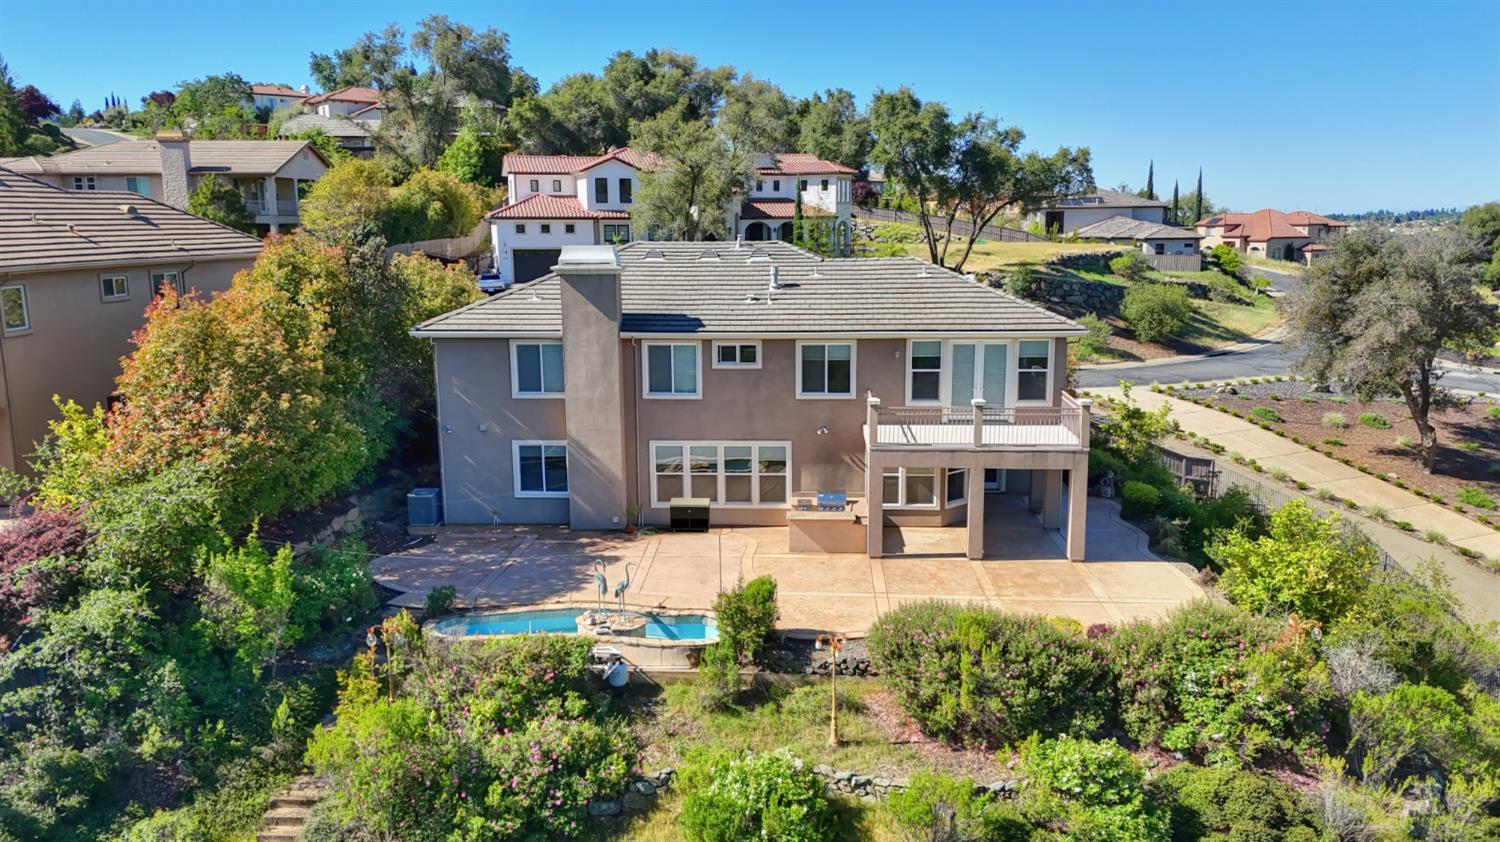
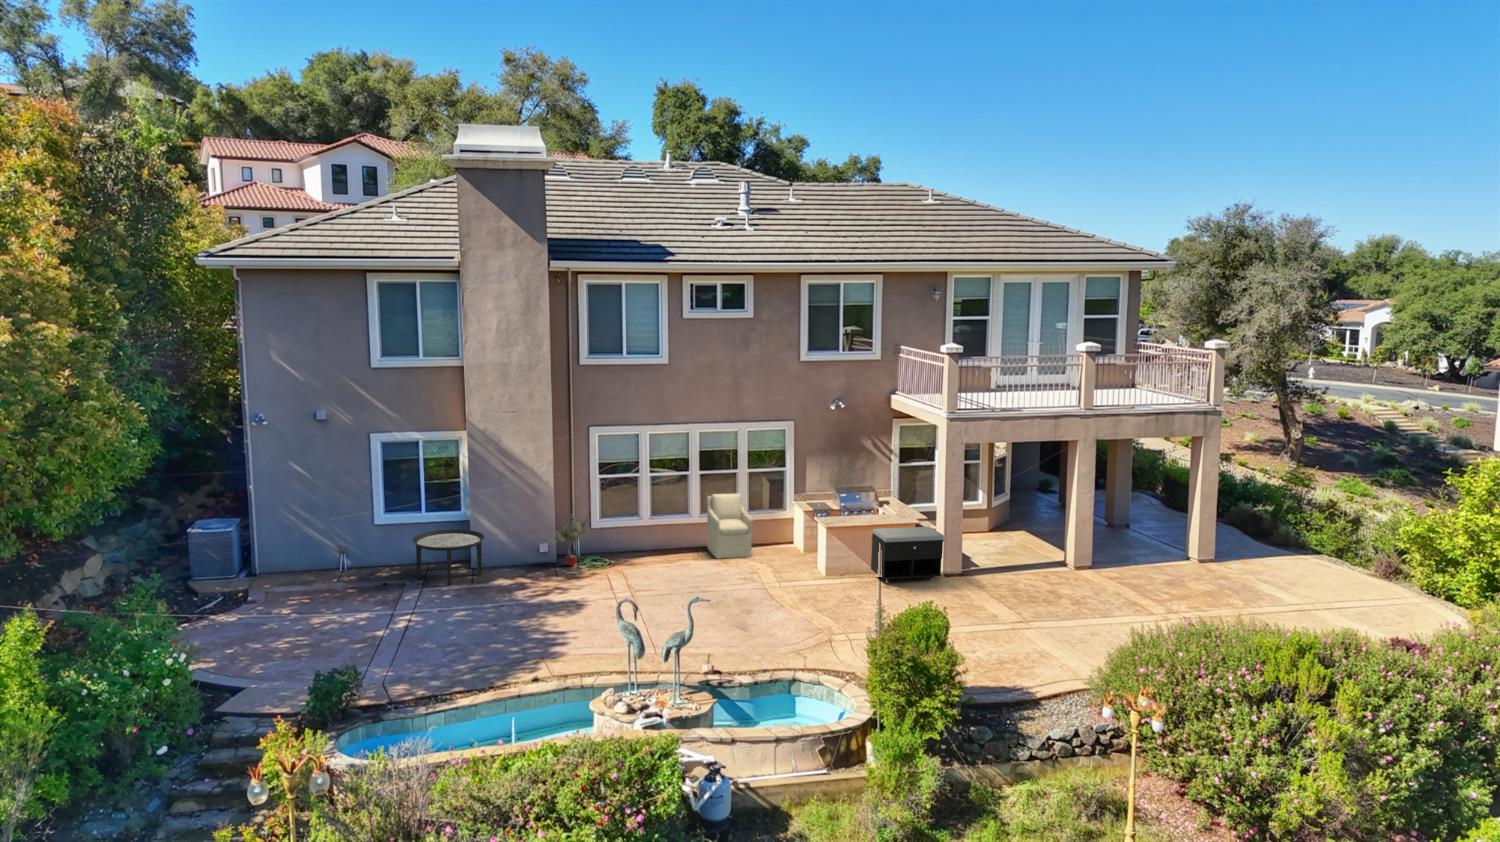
chair: none [727,490,754,535] -> present [707,493,753,558]
storage bench: present [670,498,710,532] -> present [871,527,944,583]
round table: none [531,504,575,541] -> present [413,529,484,586]

